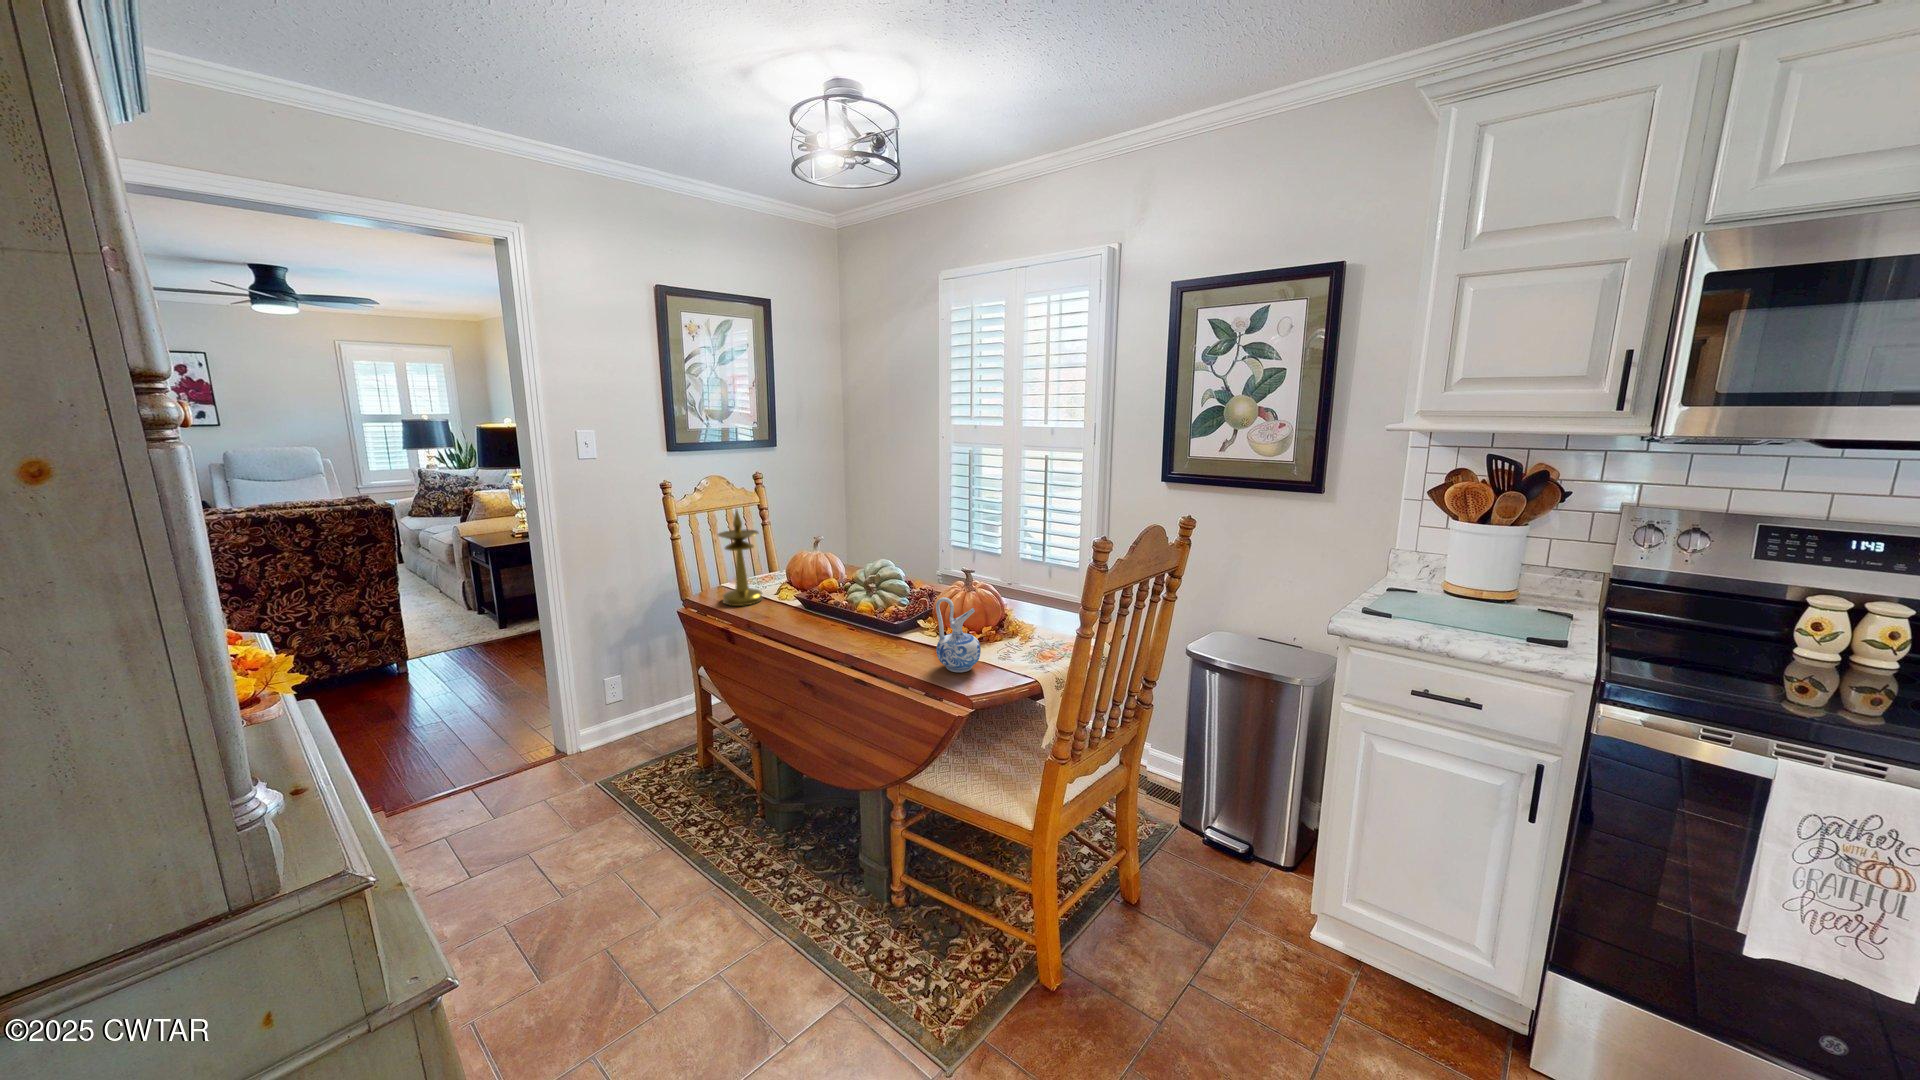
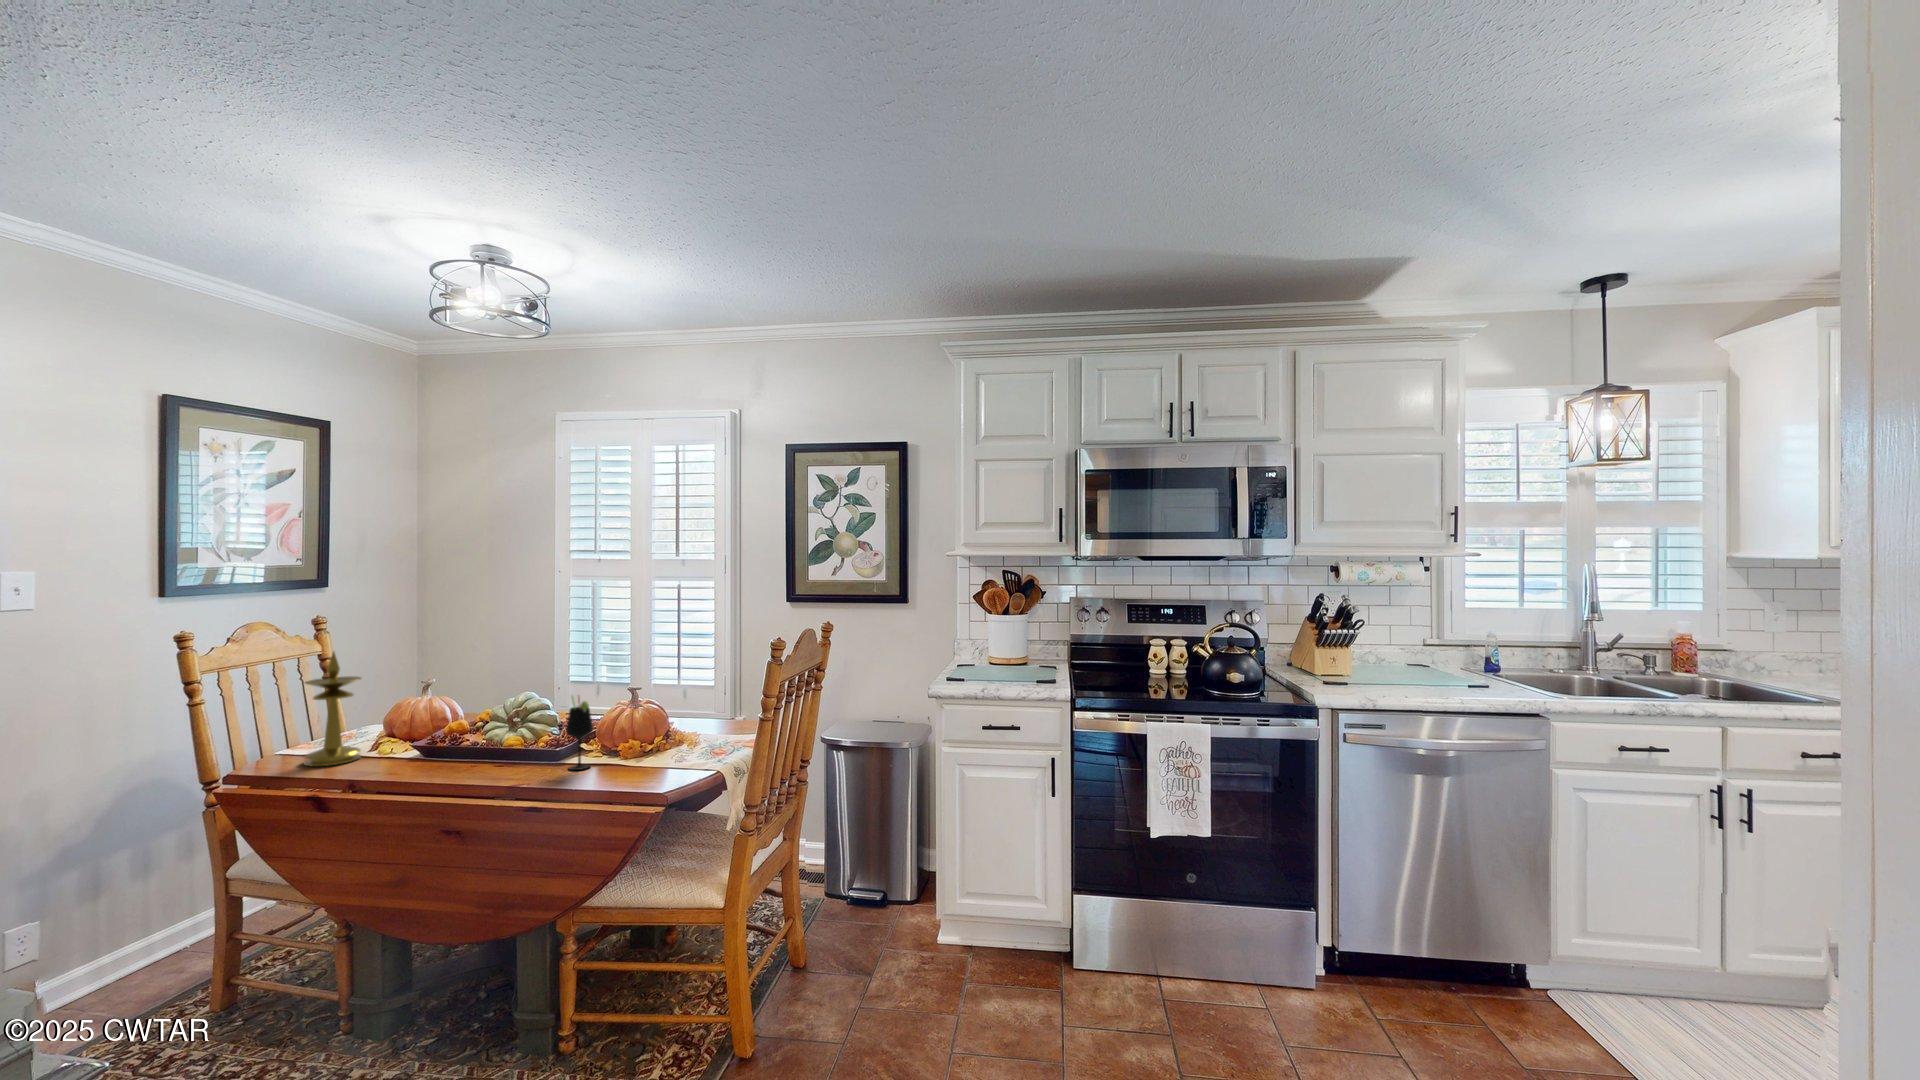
wine glass: none [890,581,916,657] -> present [566,698,593,770]
ceramic pitcher: present [936,597,981,672] -> none [621,702,664,770]

